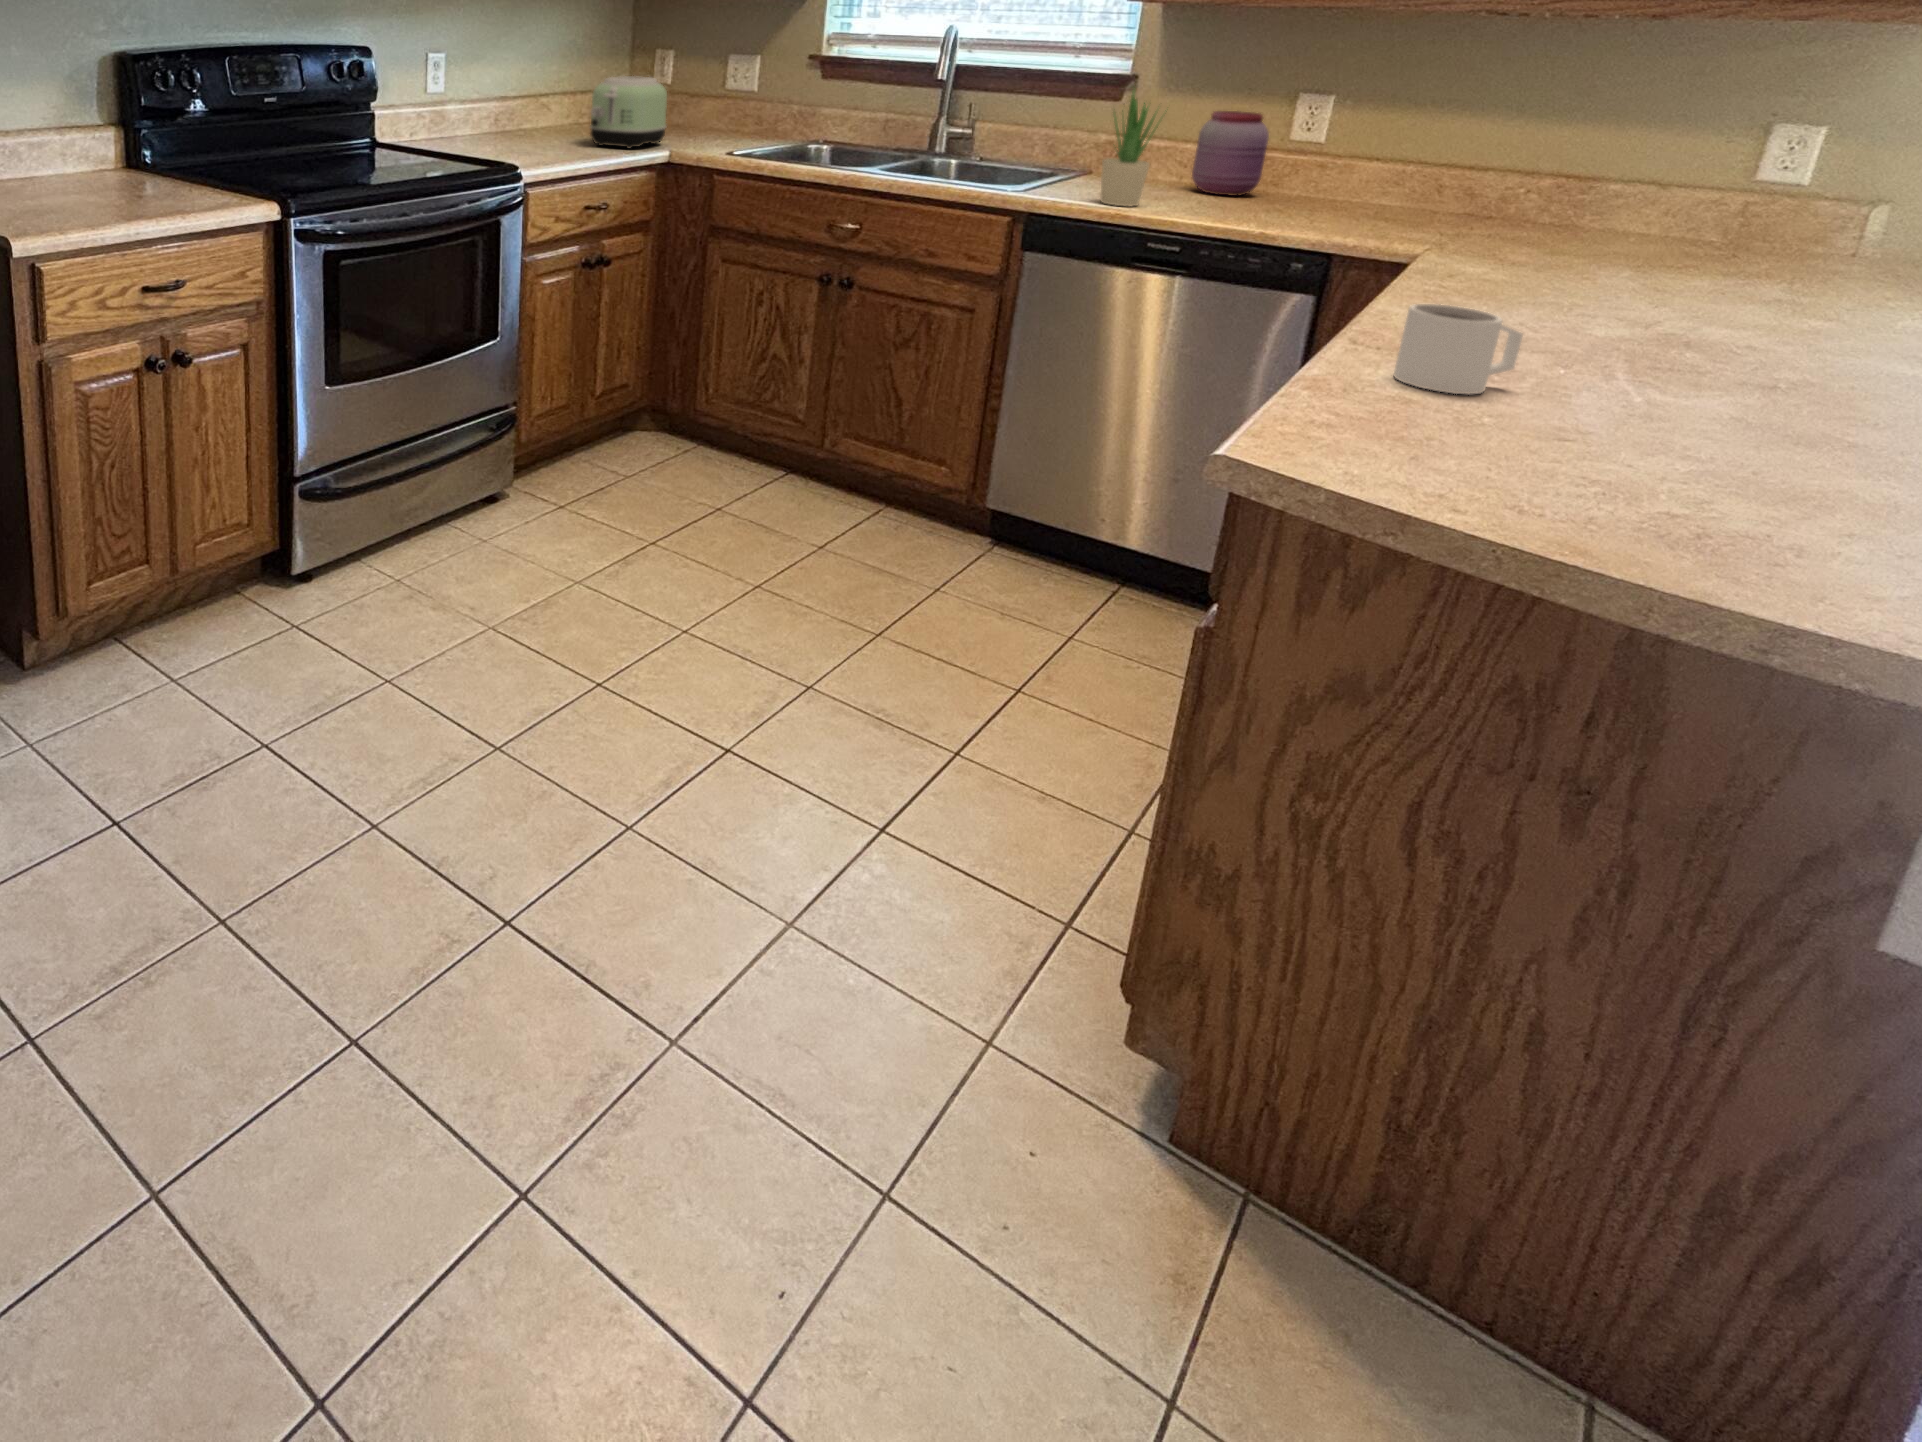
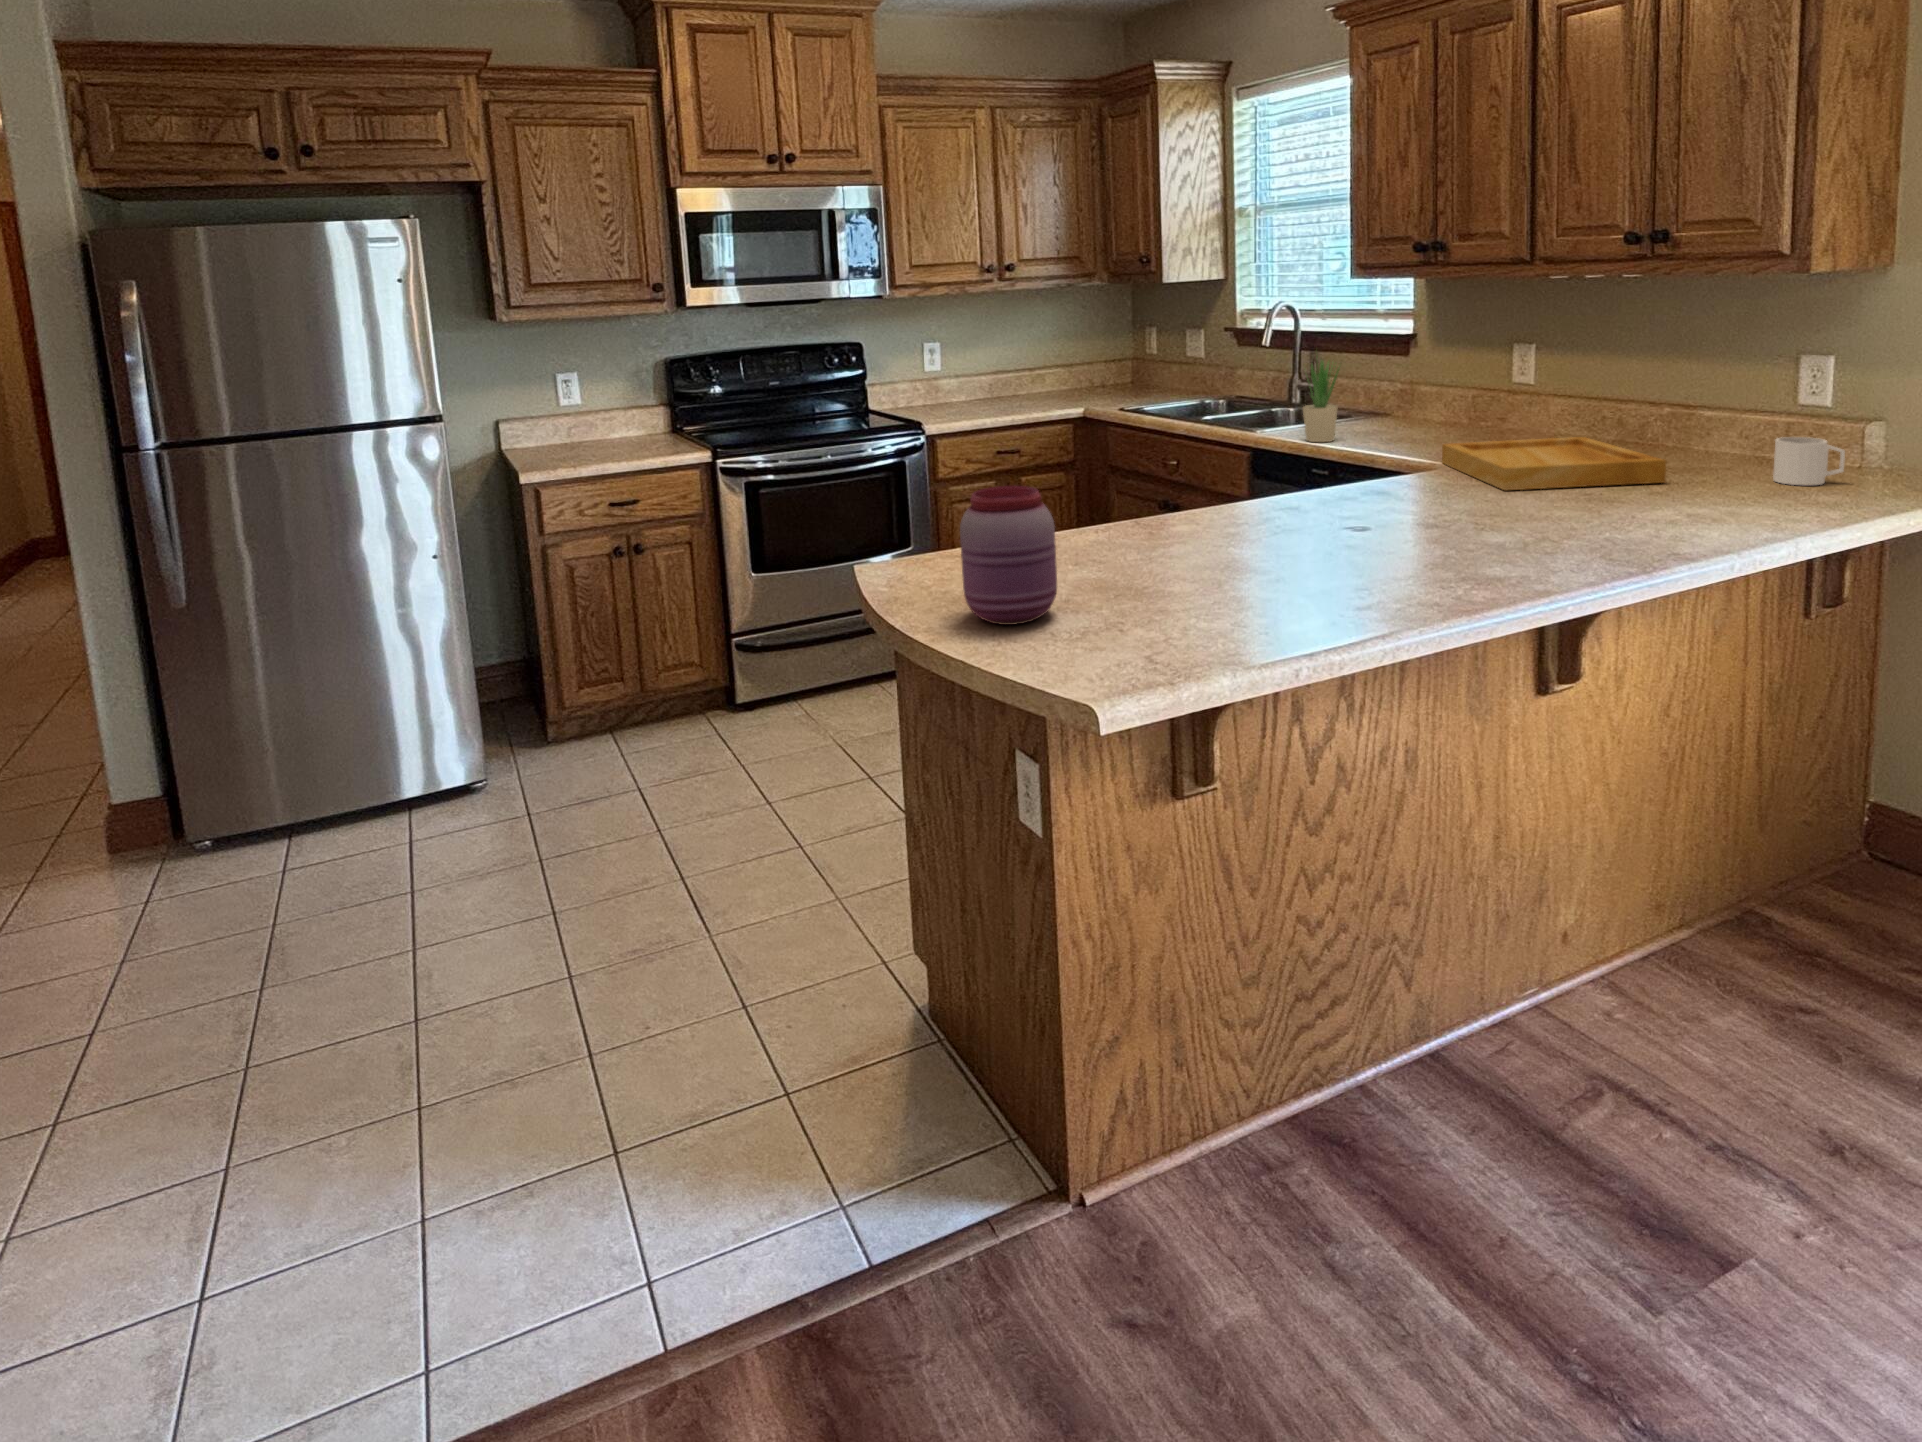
toaster: present [590,76,667,149] -> none [1025,351,1094,406]
jar: present [1192,111,1269,196] -> present [960,486,1057,625]
tray: none [1357,207,1682,274] -> present [1442,437,1666,490]
mug: present [1394,304,1523,395] -> present [1773,437,1845,485]

